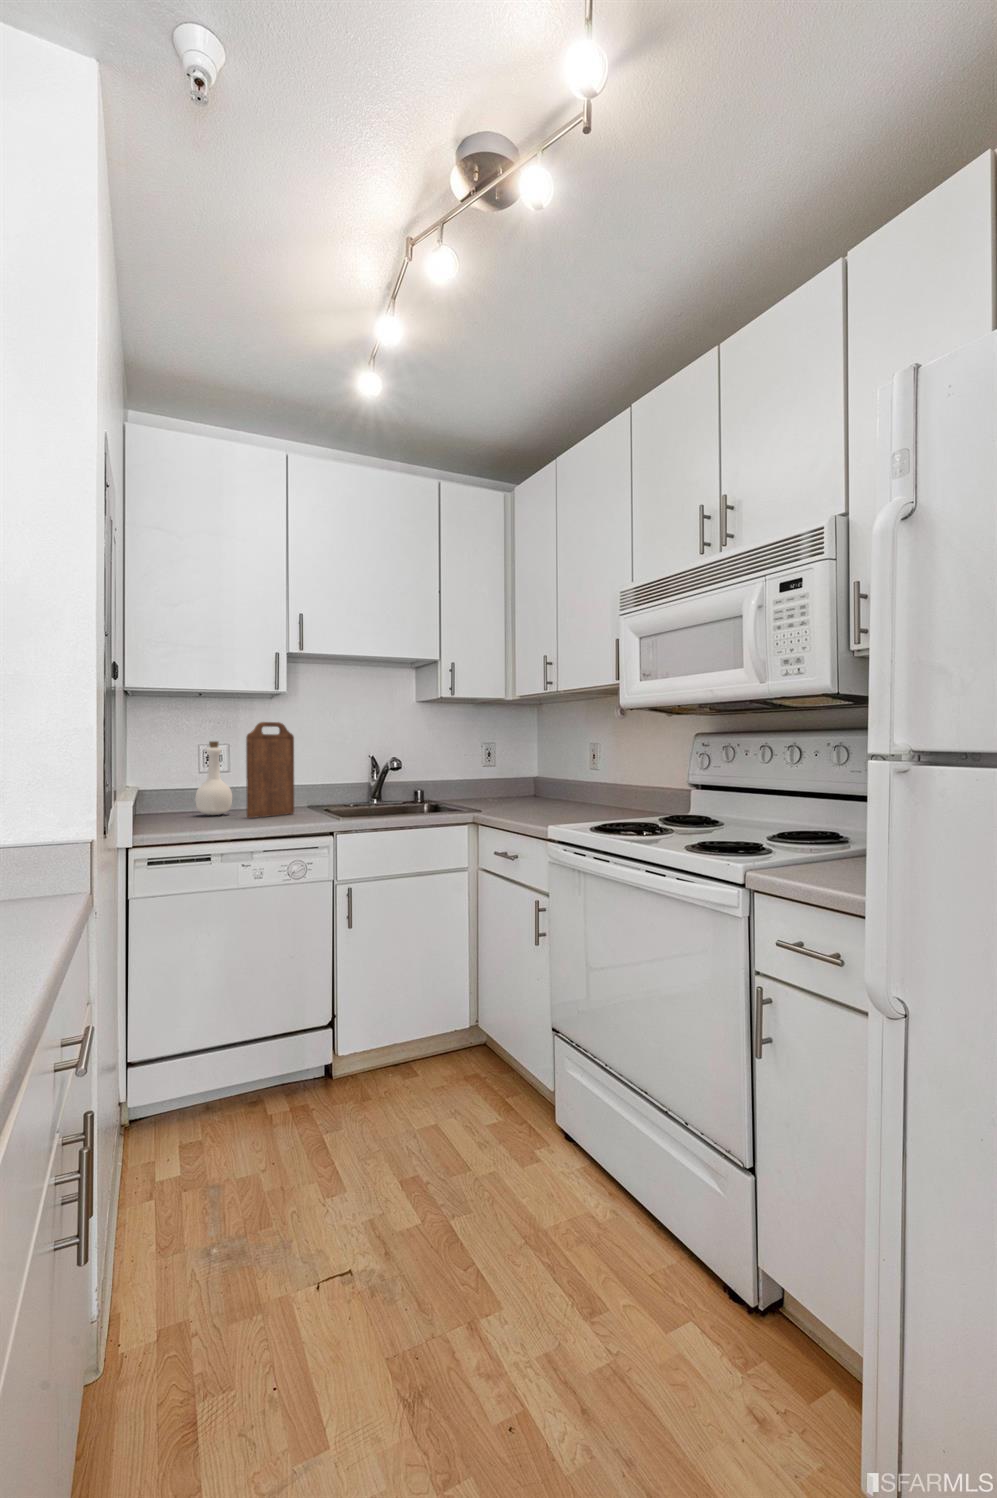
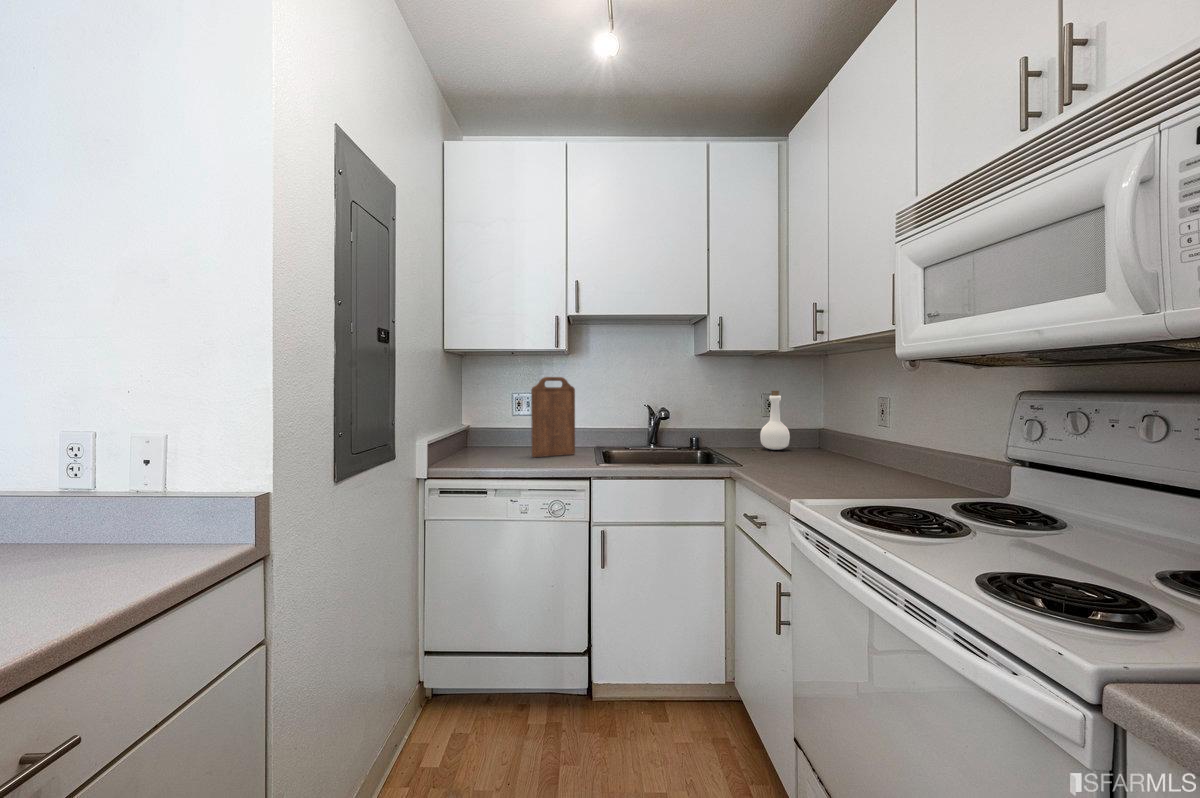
bottle: present [196,741,232,815] -> present [760,391,790,450]

